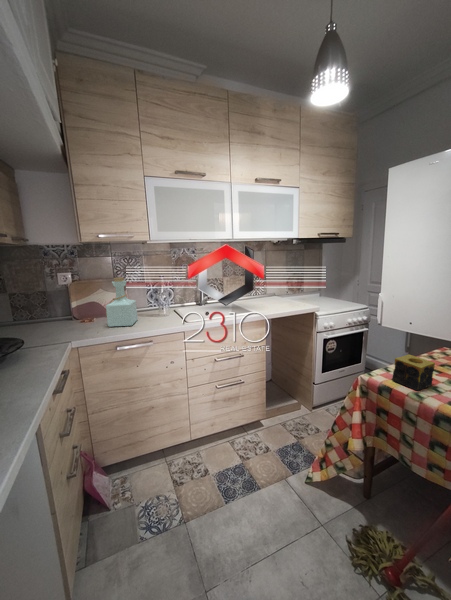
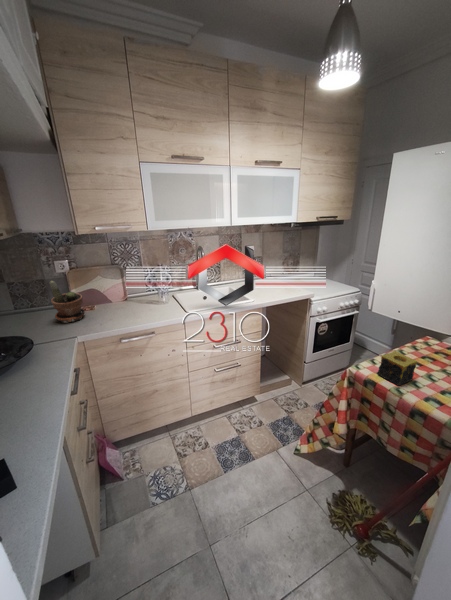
bottle: present [106,277,138,327] -> none [106,268,138,318]
potted plant: none [50,287,83,331] -> present [49,281,84,322]

